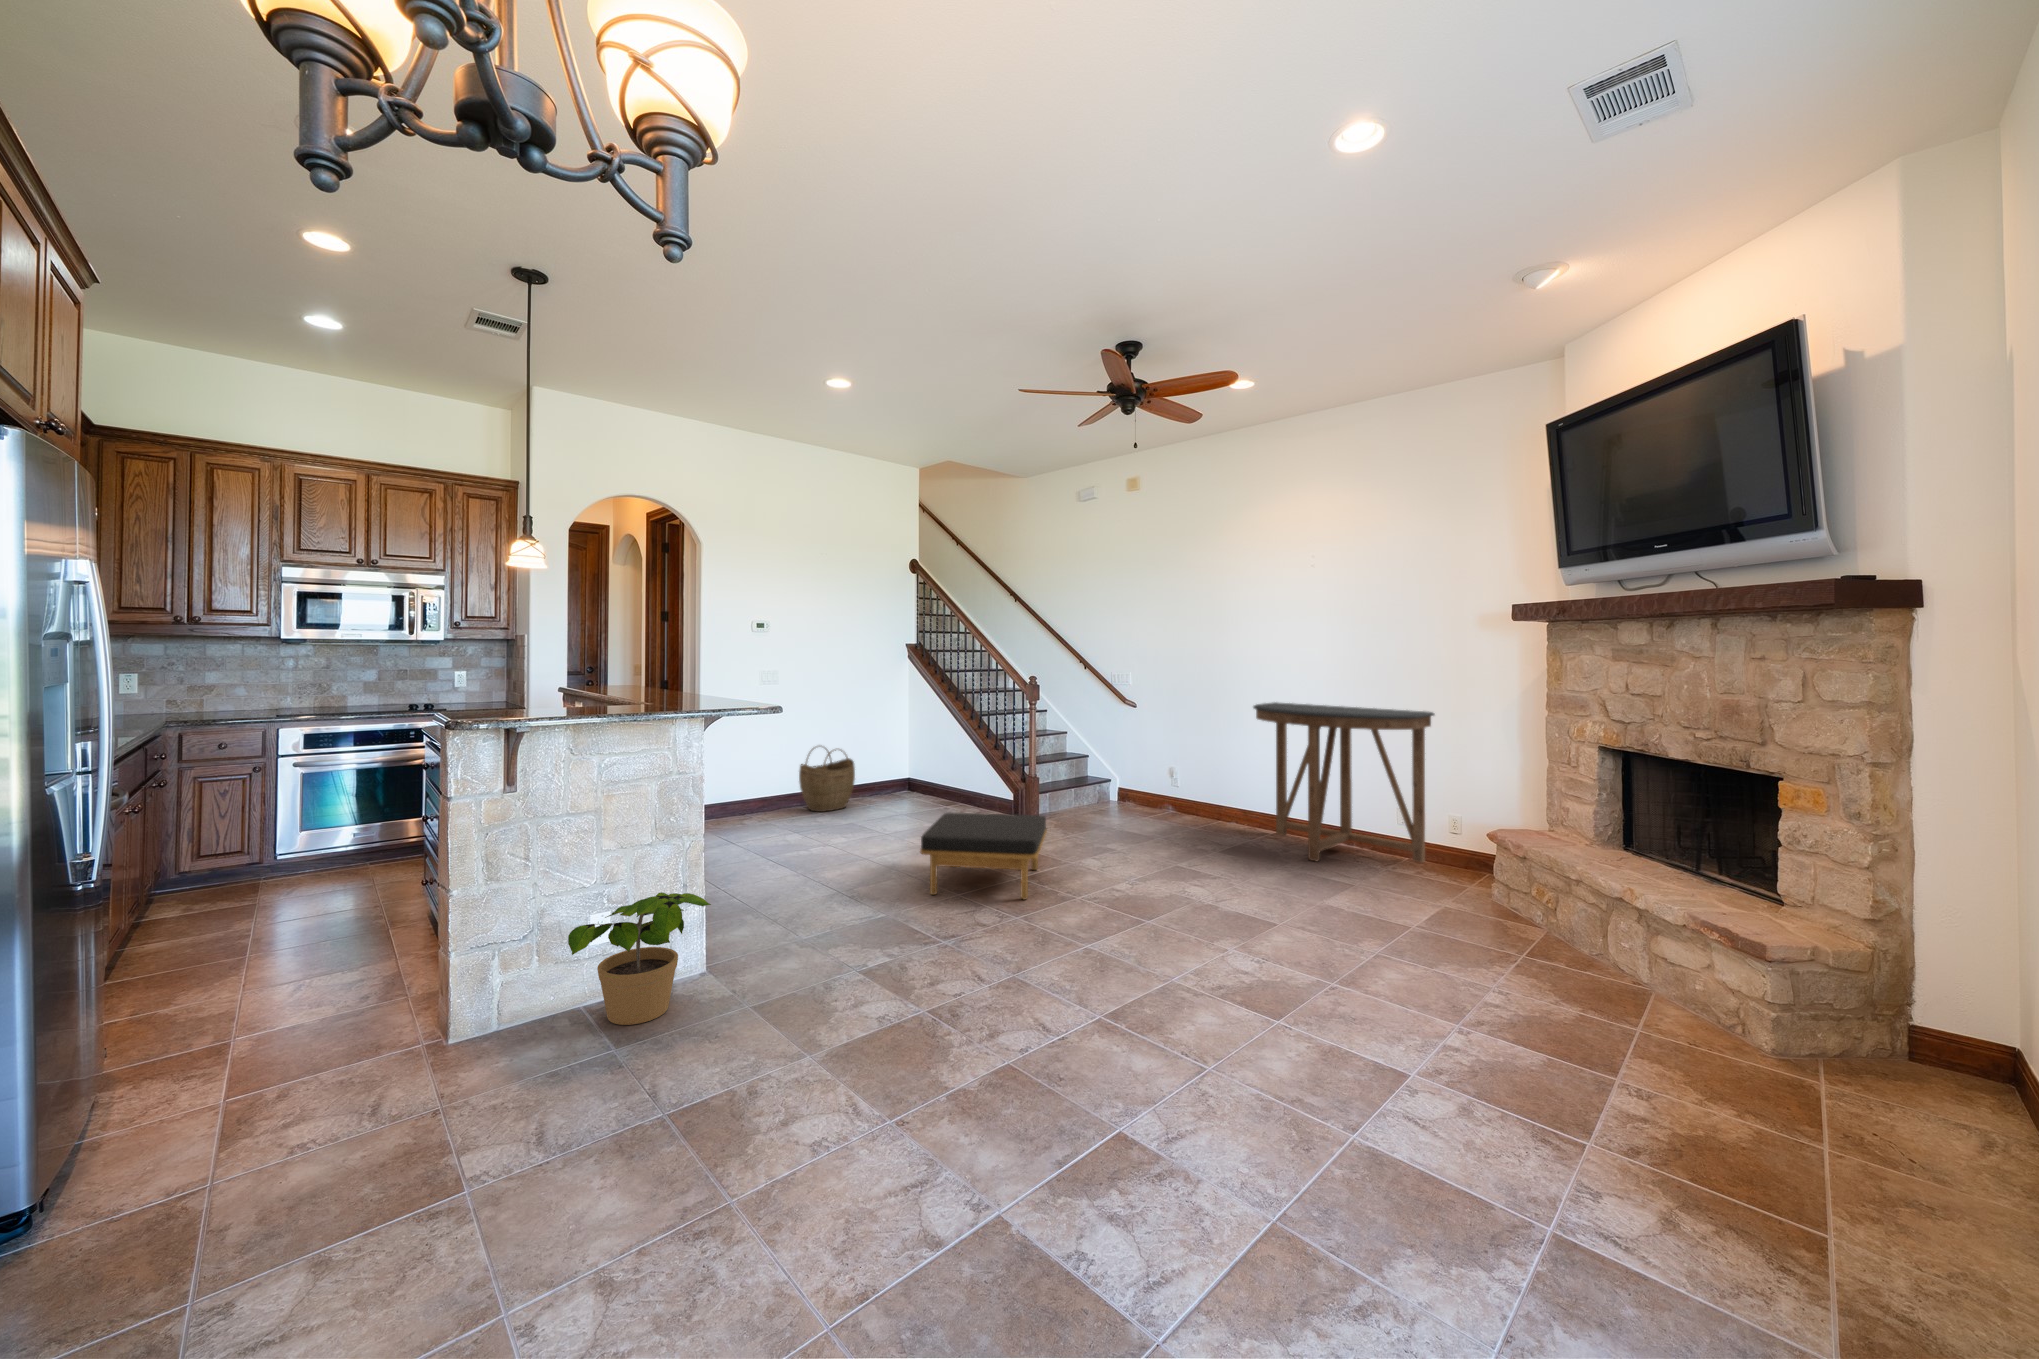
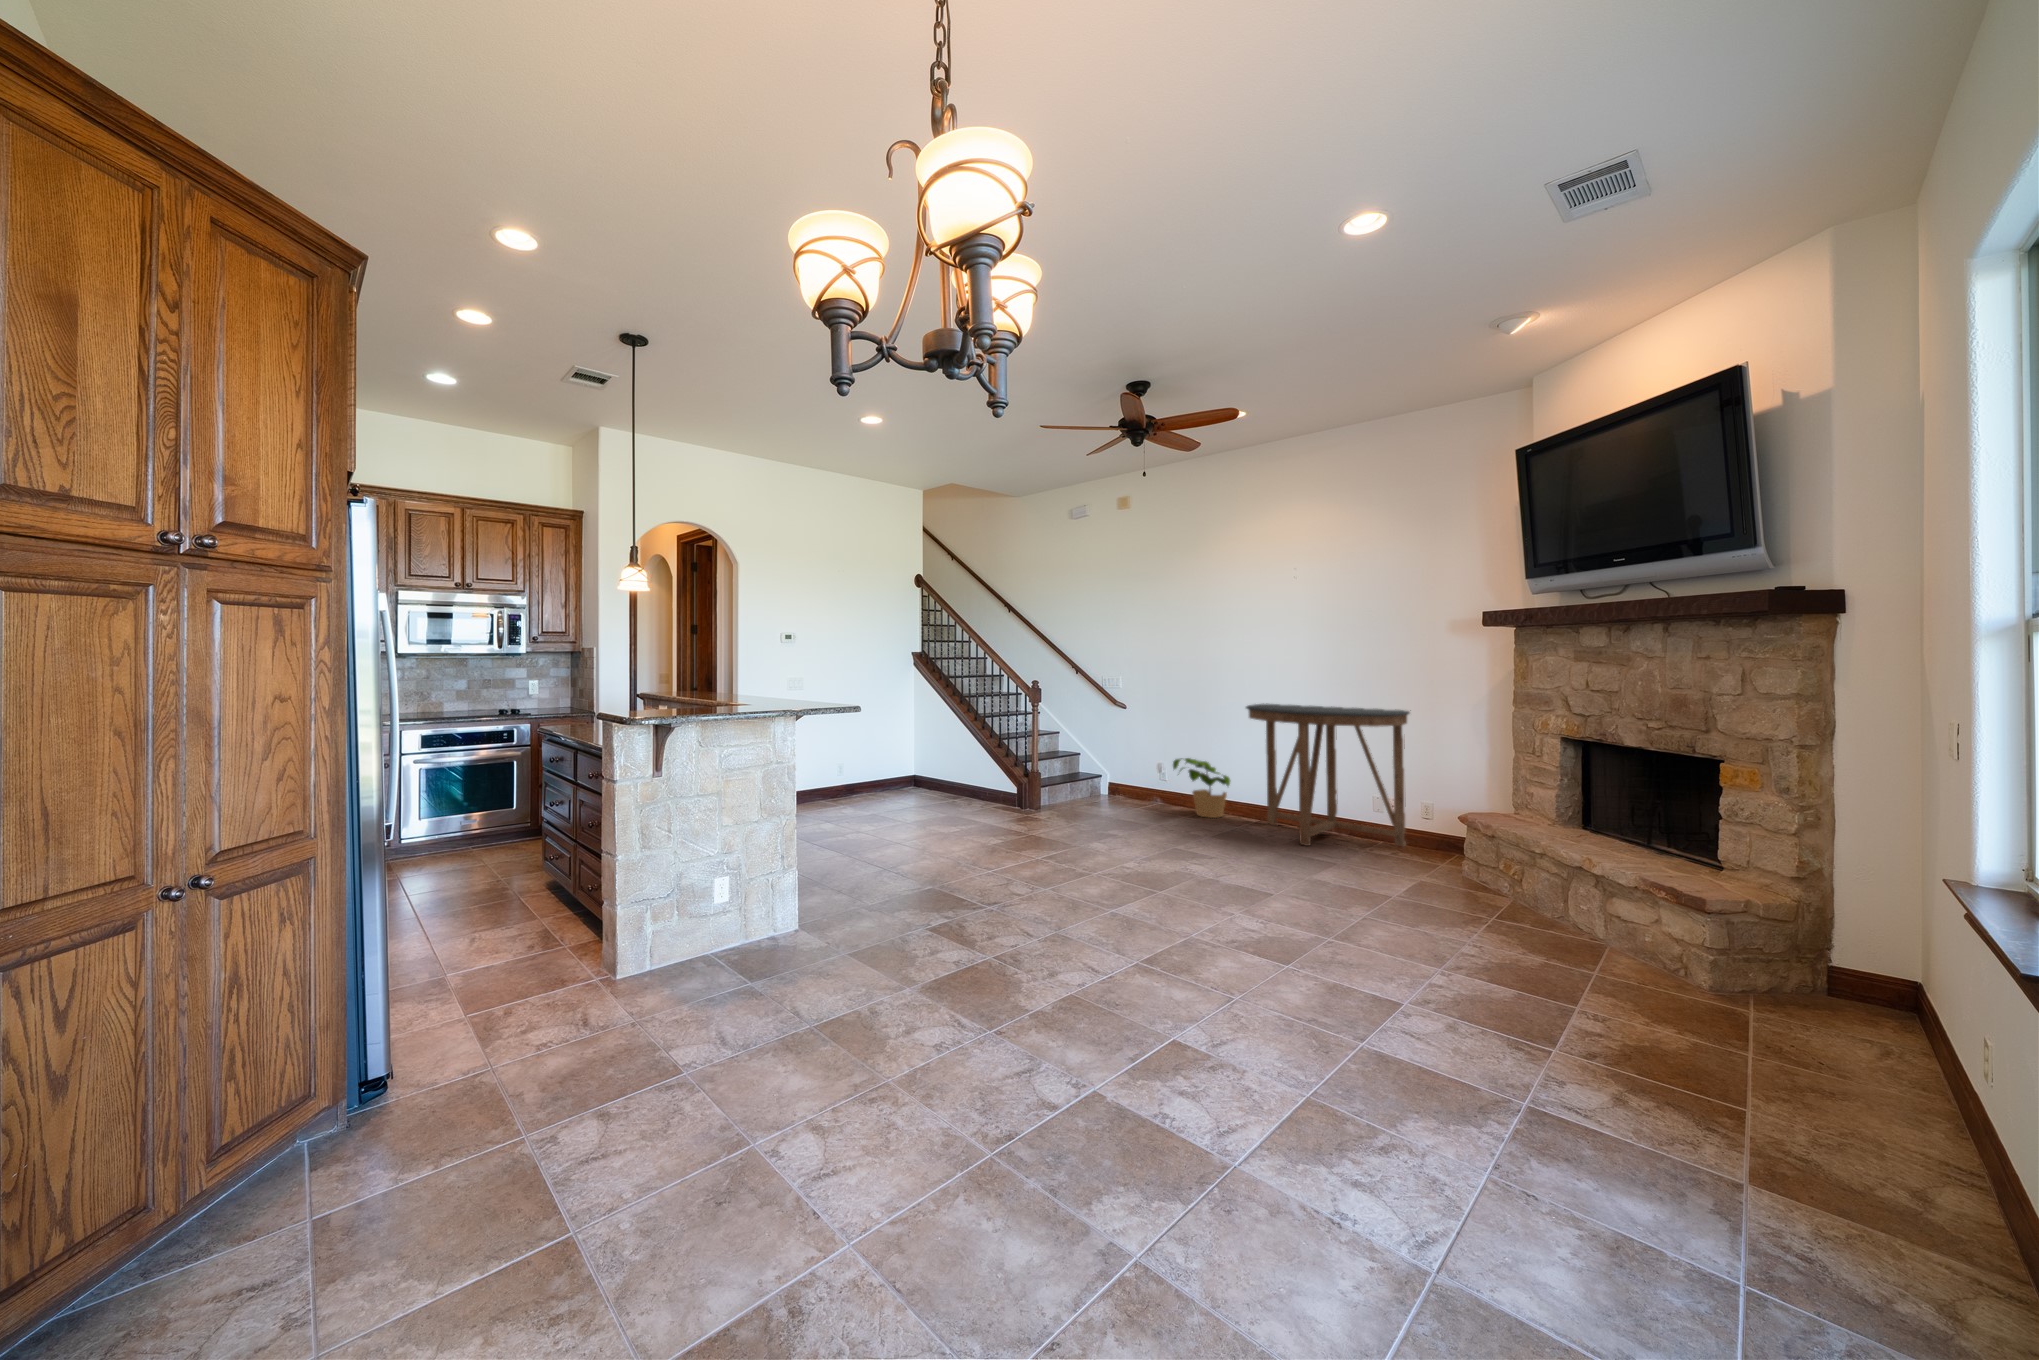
woven basket: present [799,747,855,812] -> none [826,746,876,807]
ottoman: present [920,813,1047,899] -> none [960,803,1066,877]
potted plant: present [568,892,711,1025] -> present [1173,758,1230,818]

